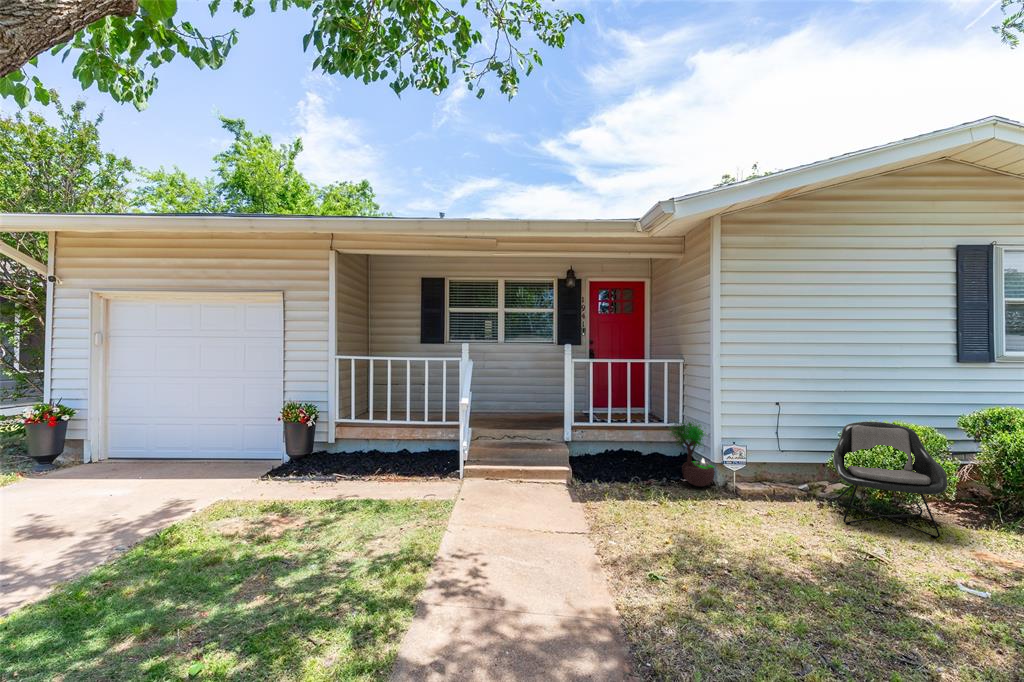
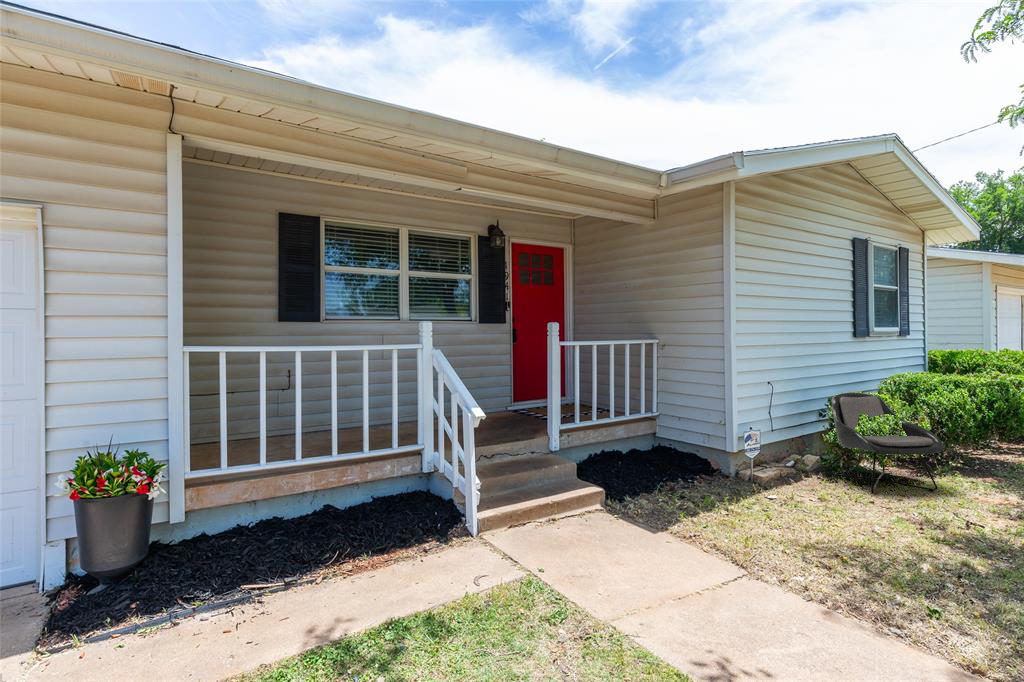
potted tree: present [667,419,715,486] -> none [680,401,730,481]

